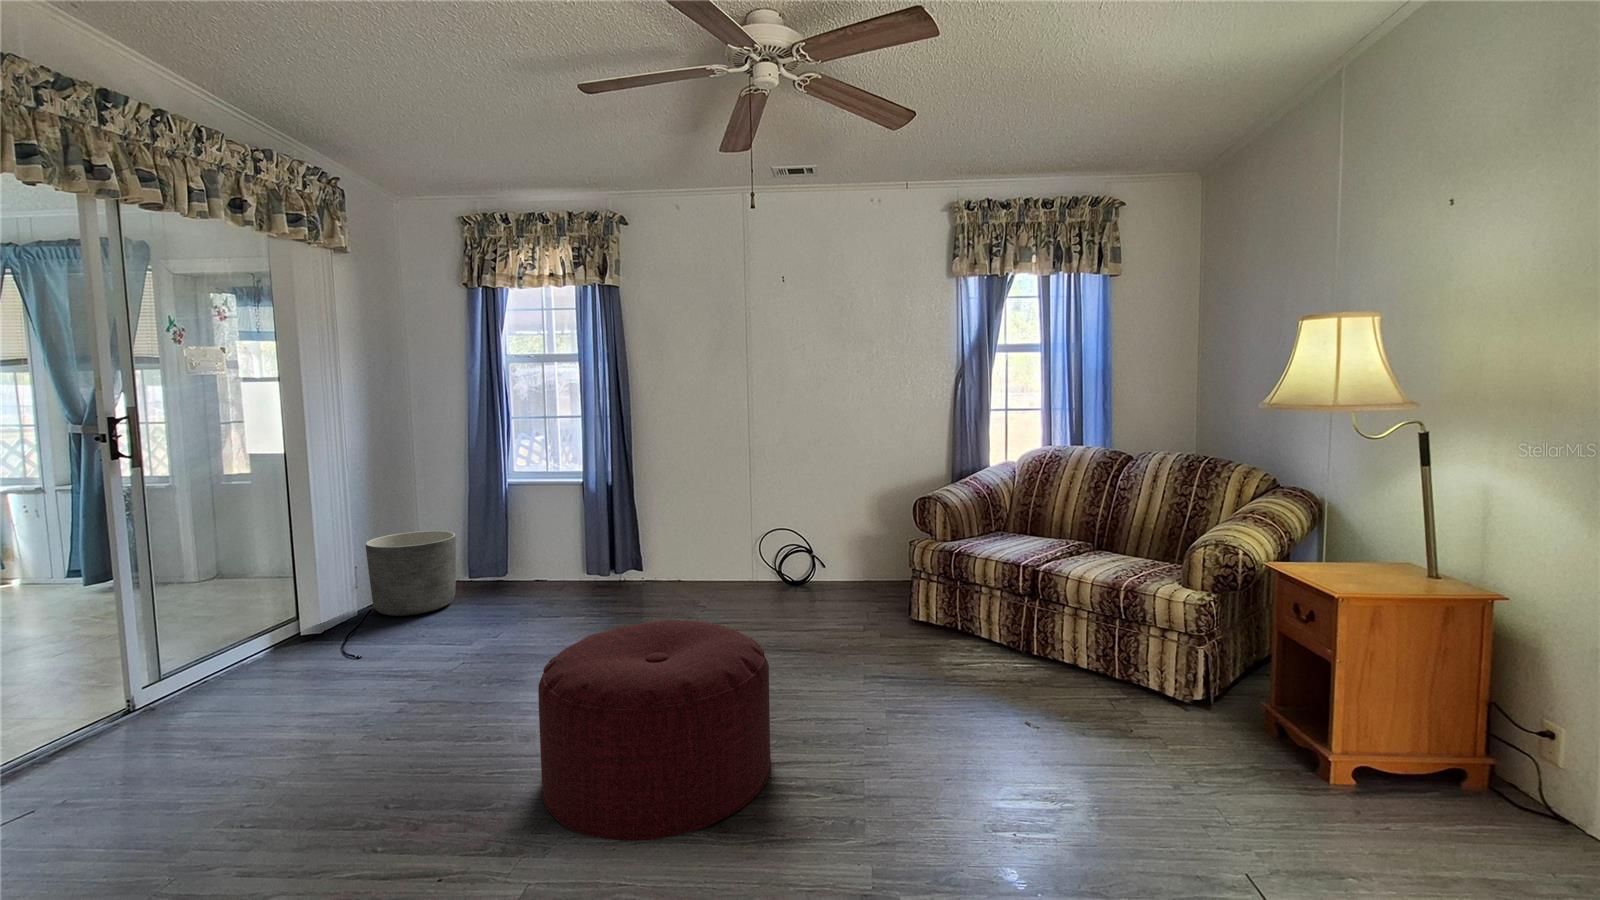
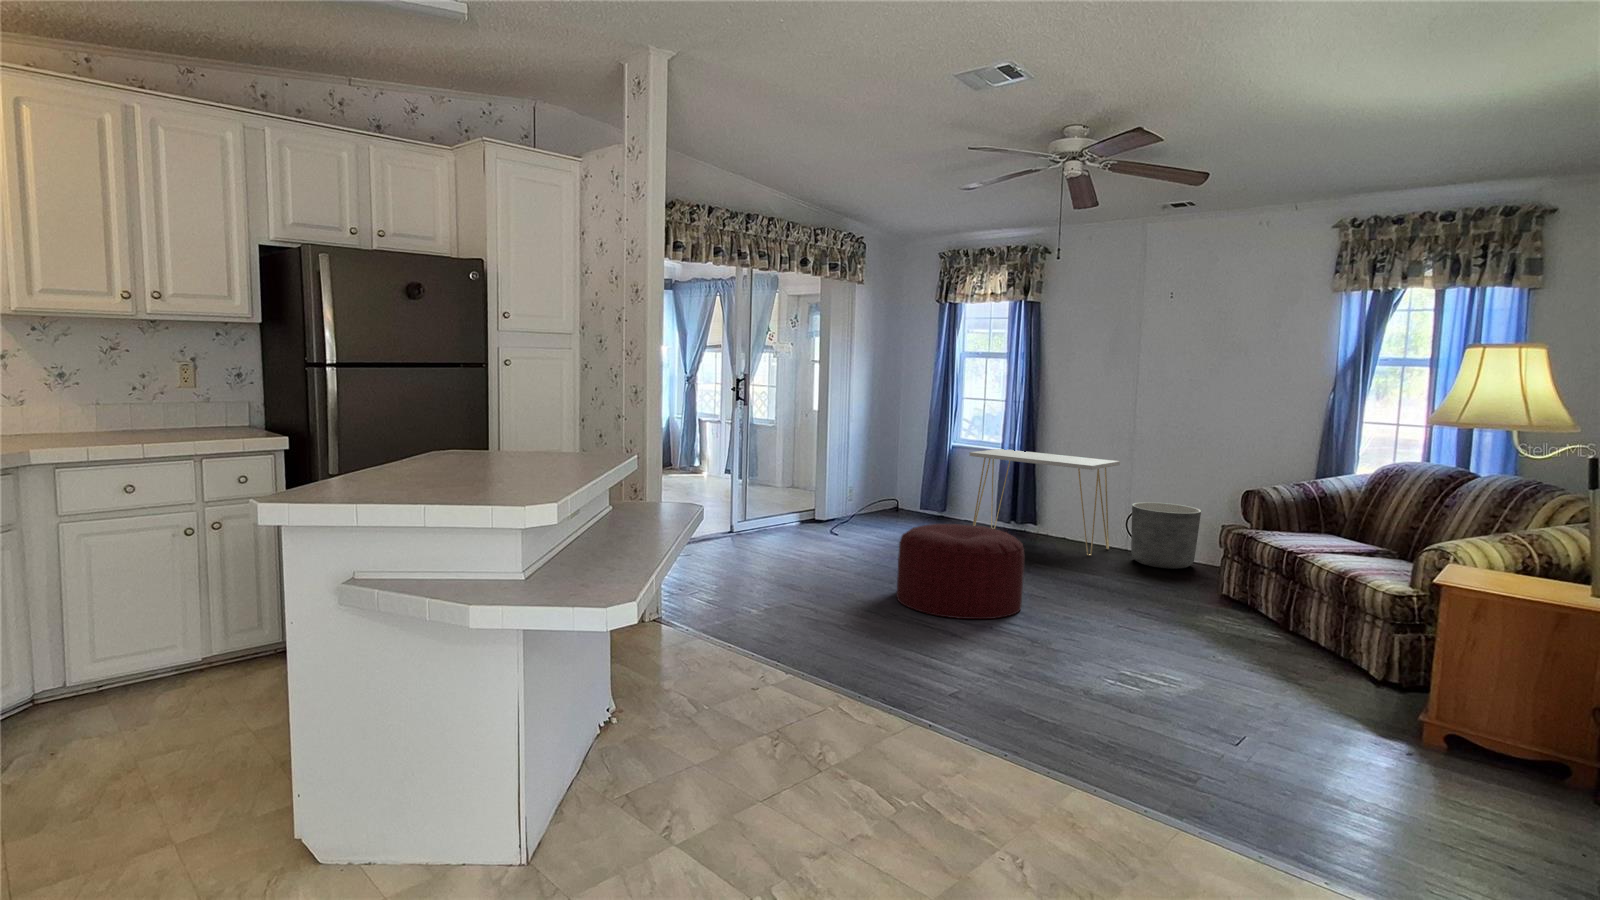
console table: none [555,478,741,602] -> present [969,449,1120,556]
planter: present [365,531,456,616] -> present [1131,502,1201,569]

